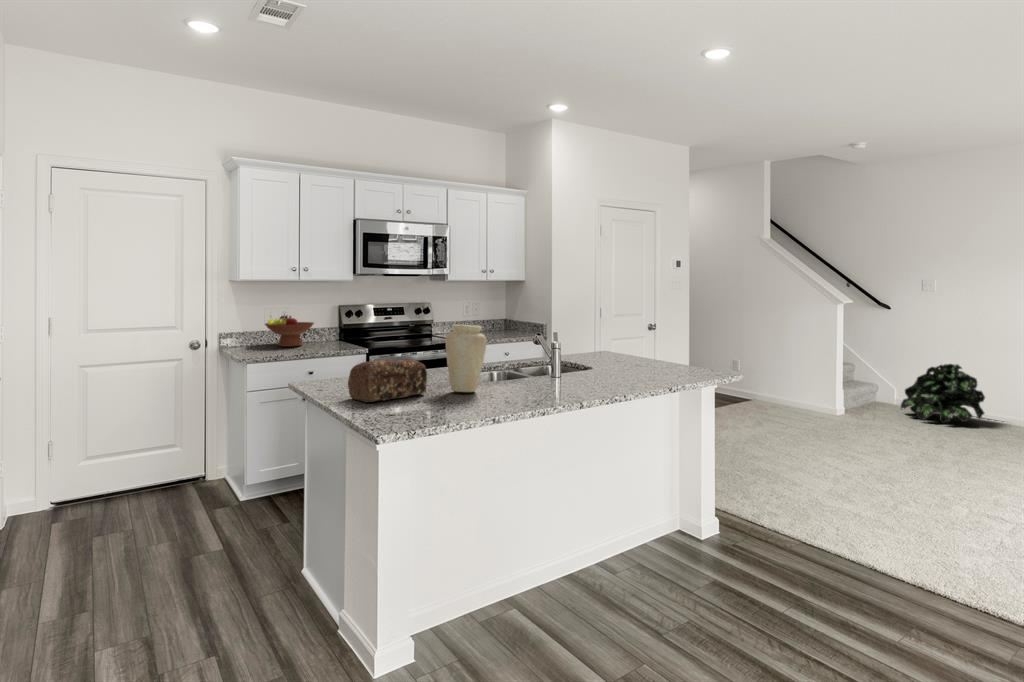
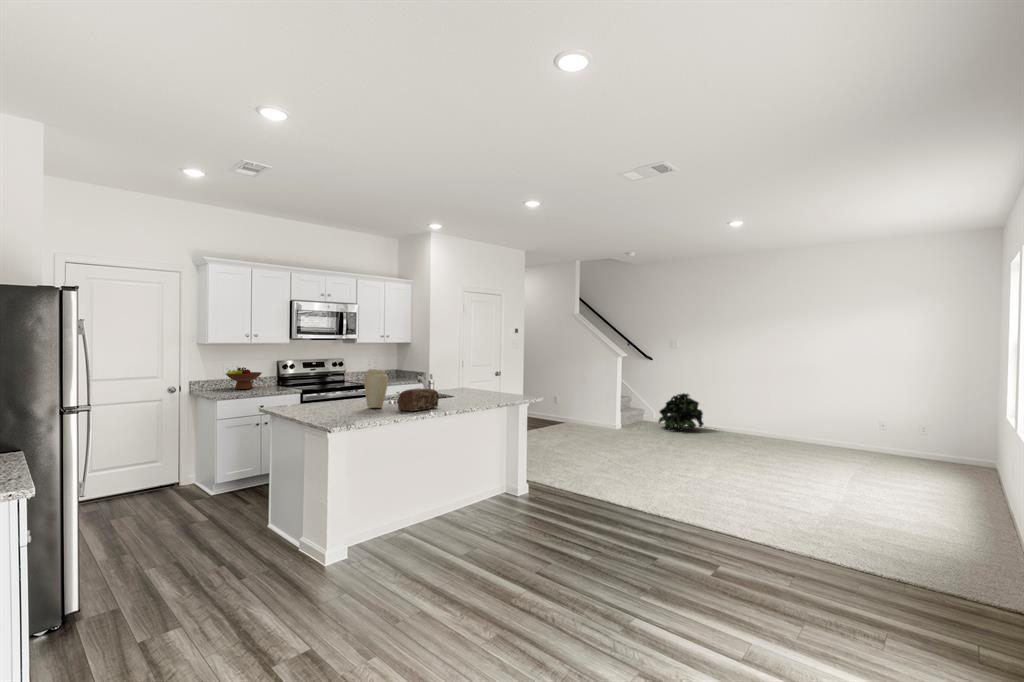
bread loaf: present [348,359,427,402] -> present [398,388,439,412]

